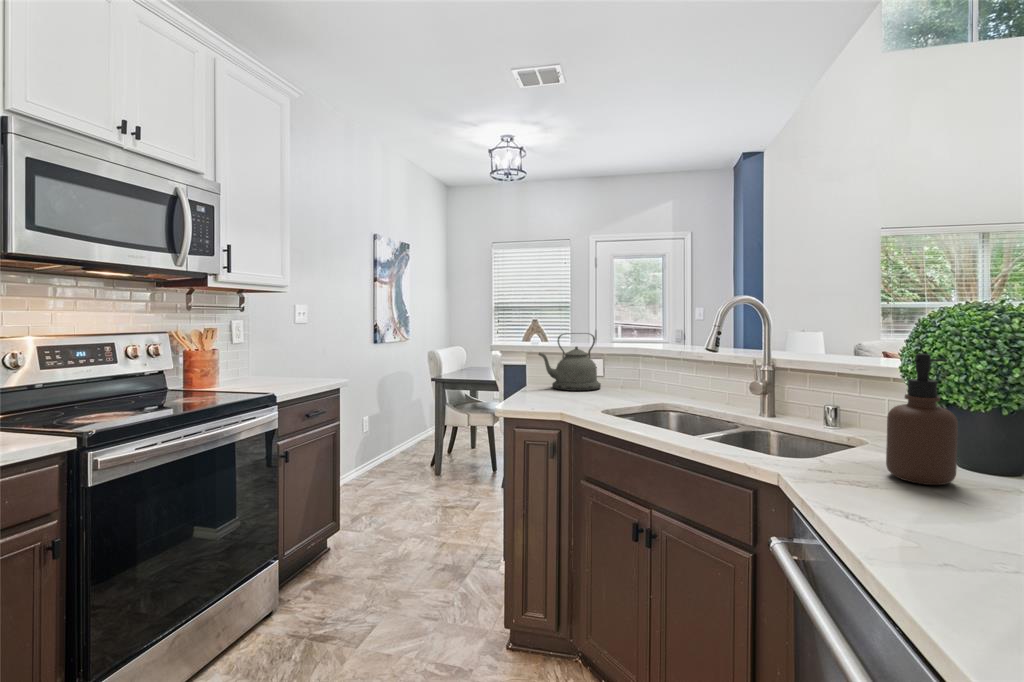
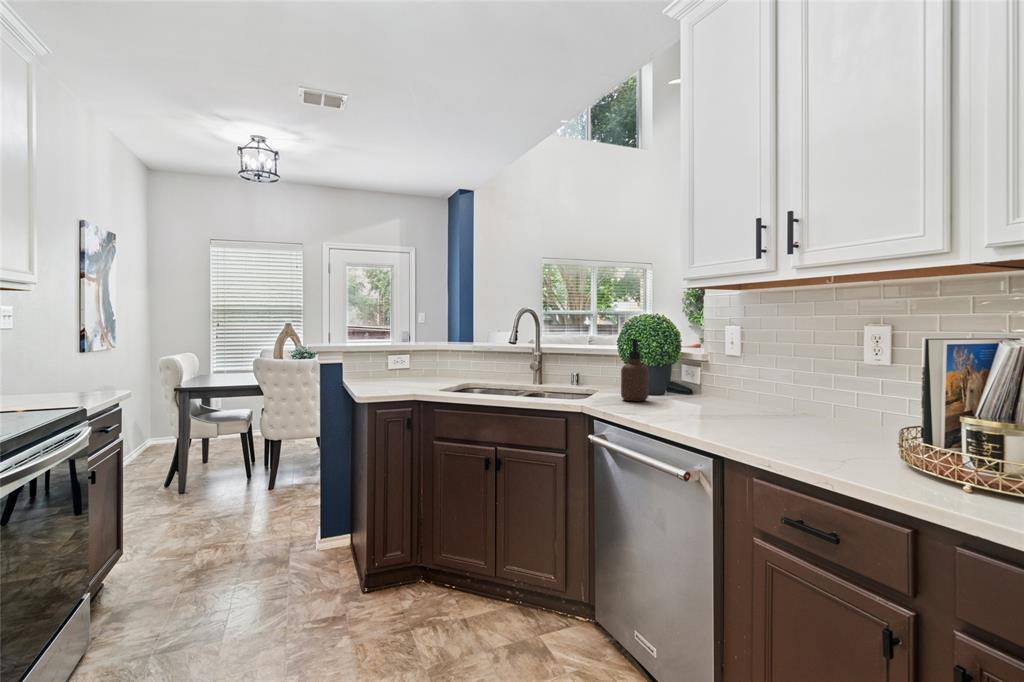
kettle: present [539,333,601,391] -> none [361,334,410,381]

